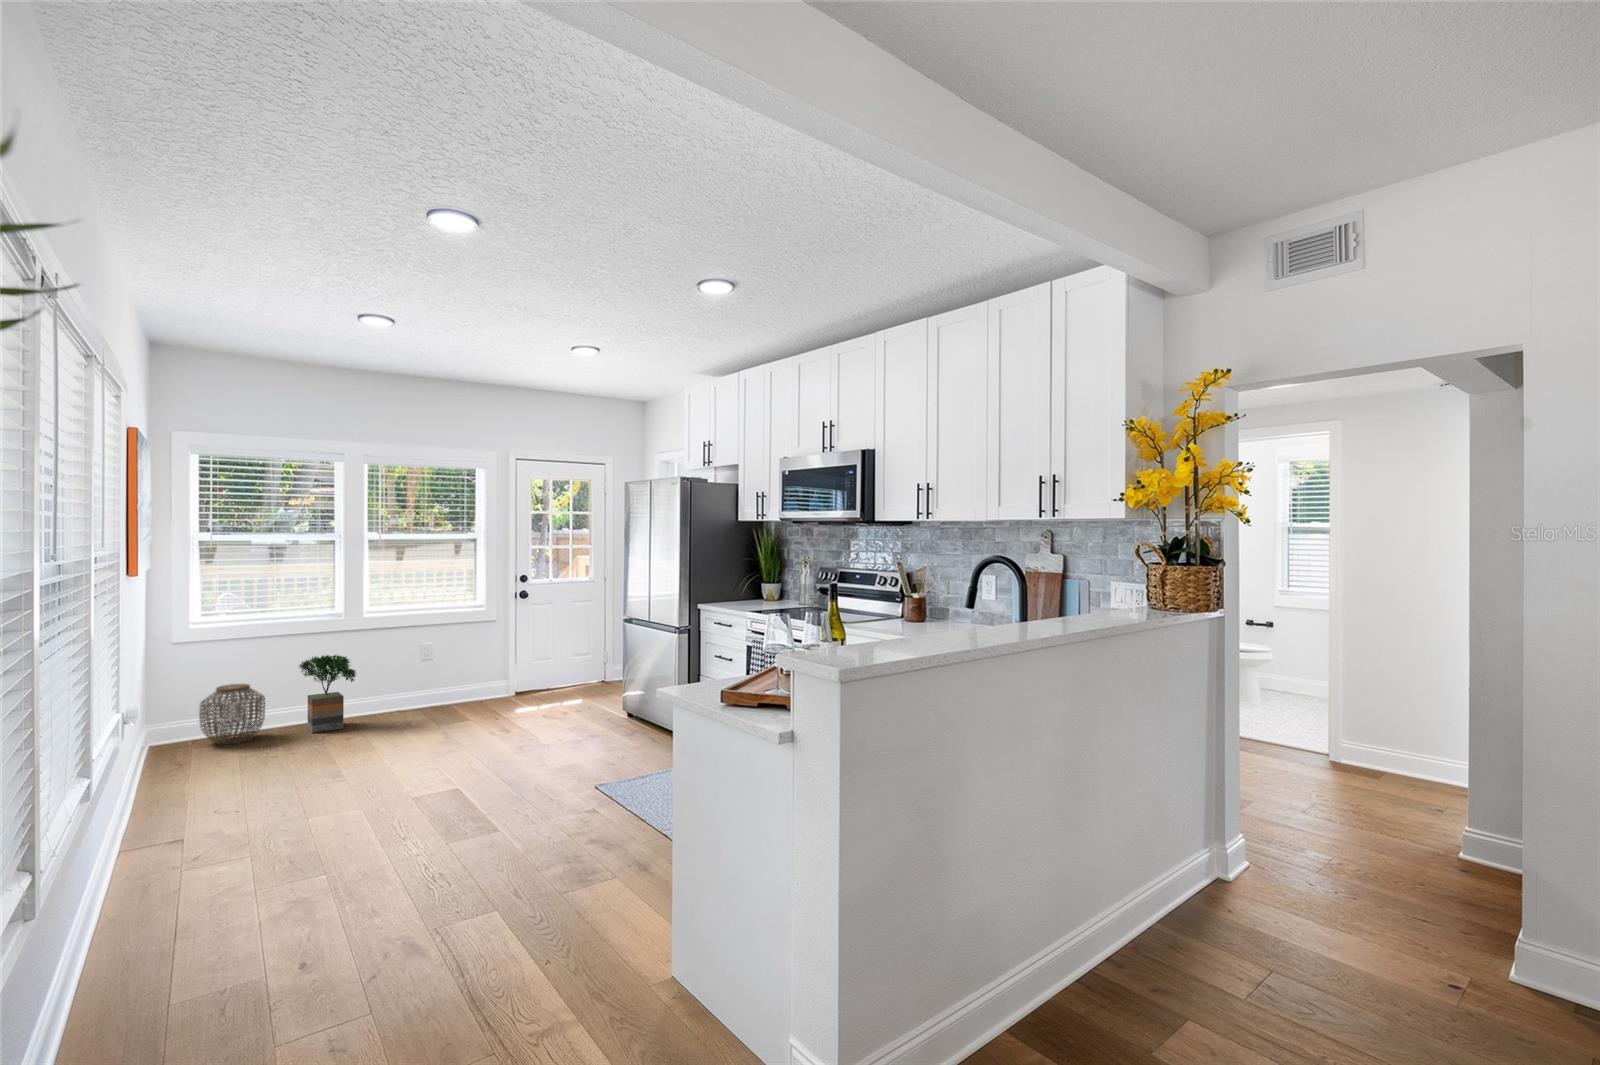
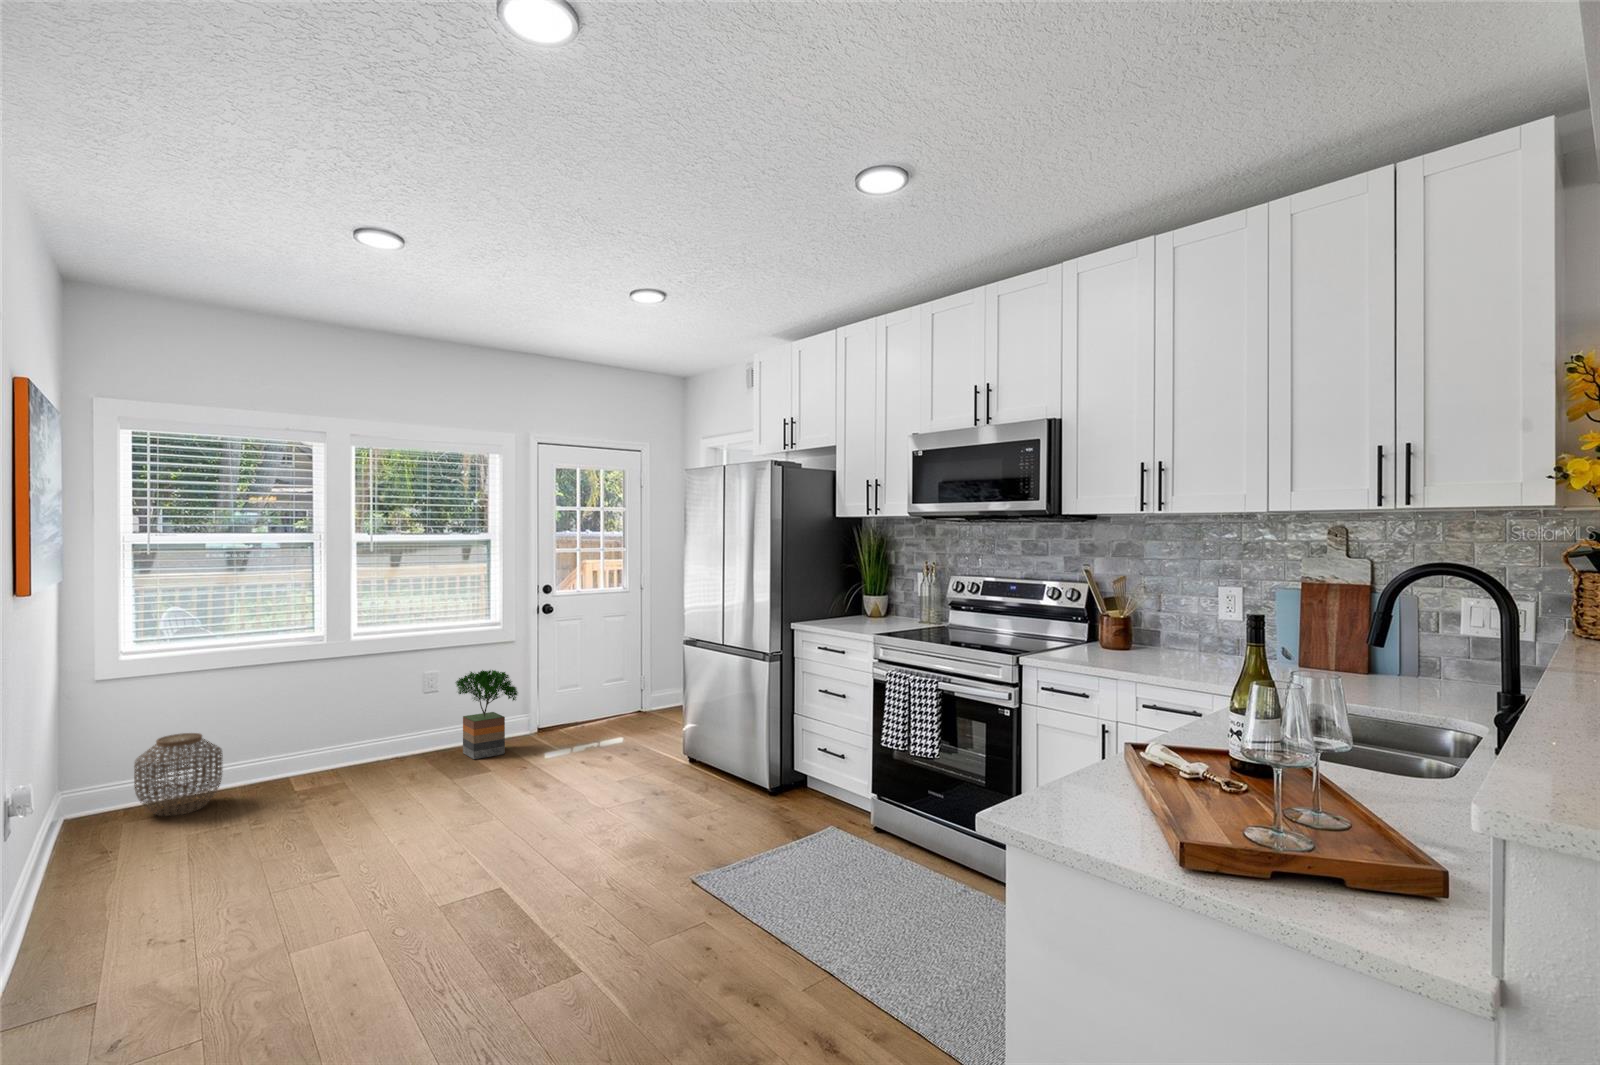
potted tree: present [299,655,356,733] -> present [456,670,518,759]

